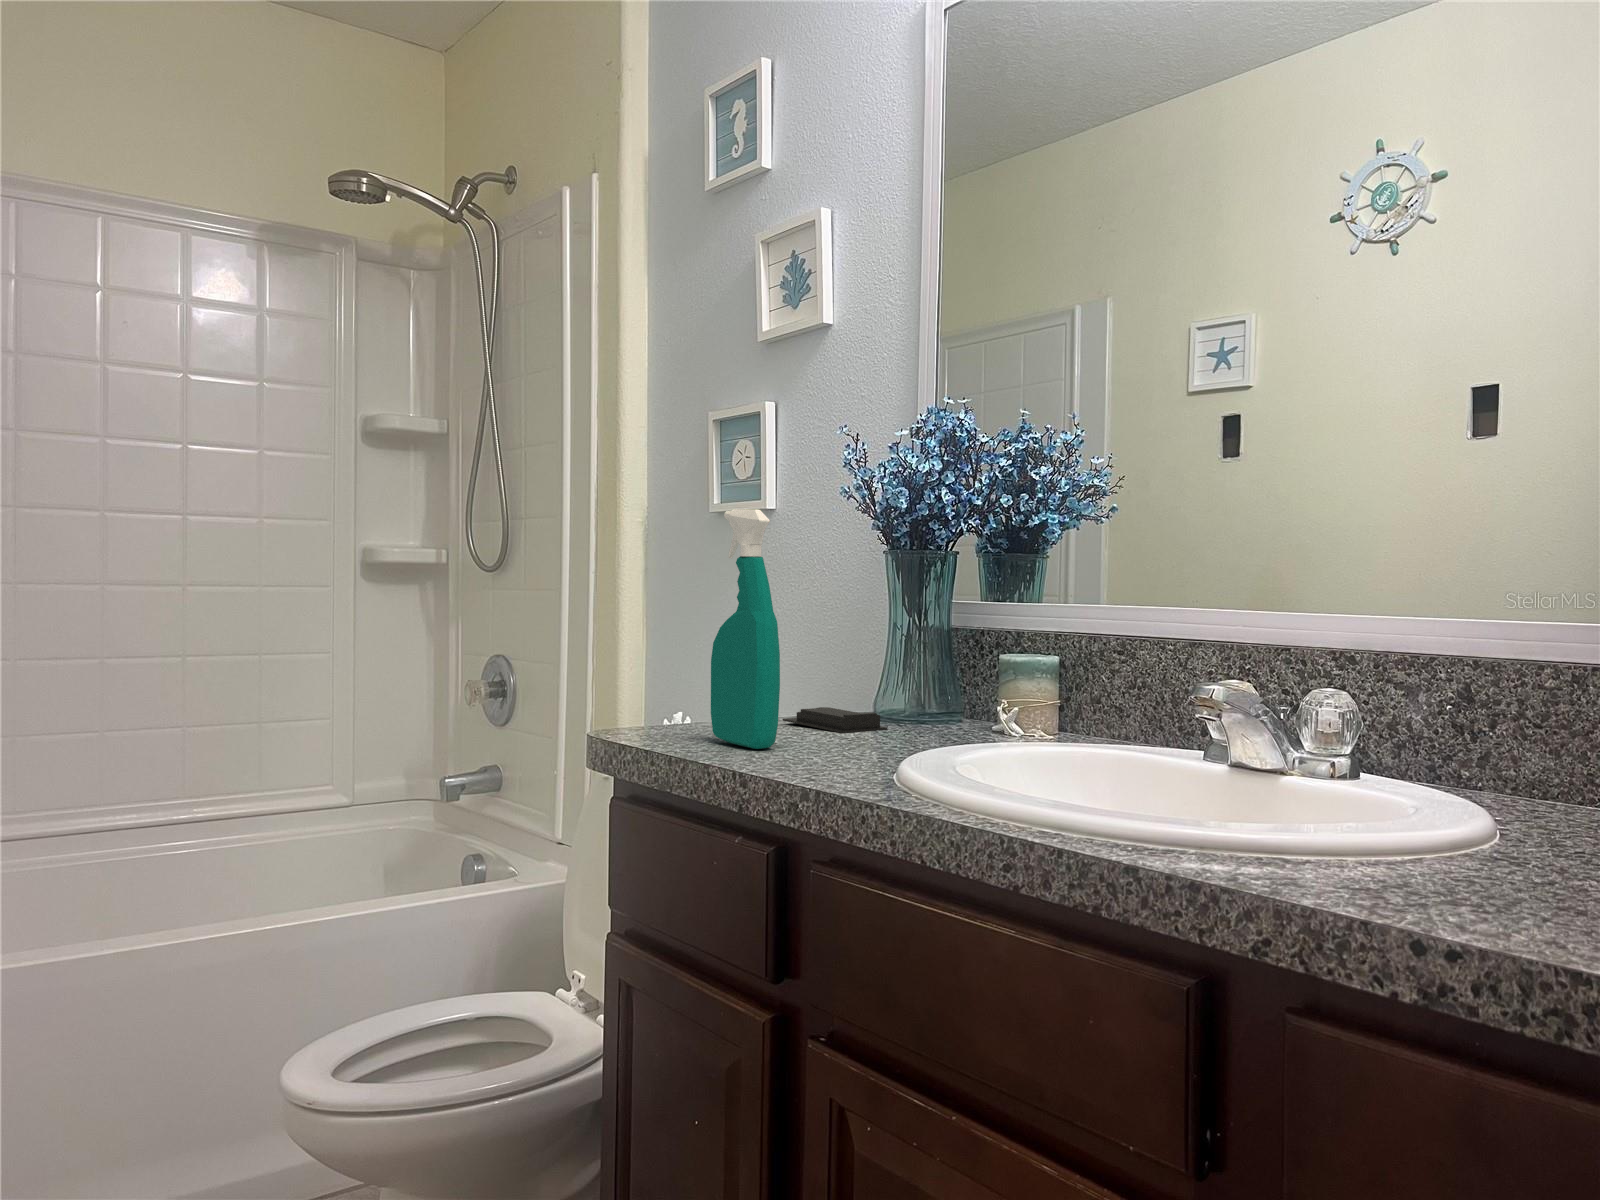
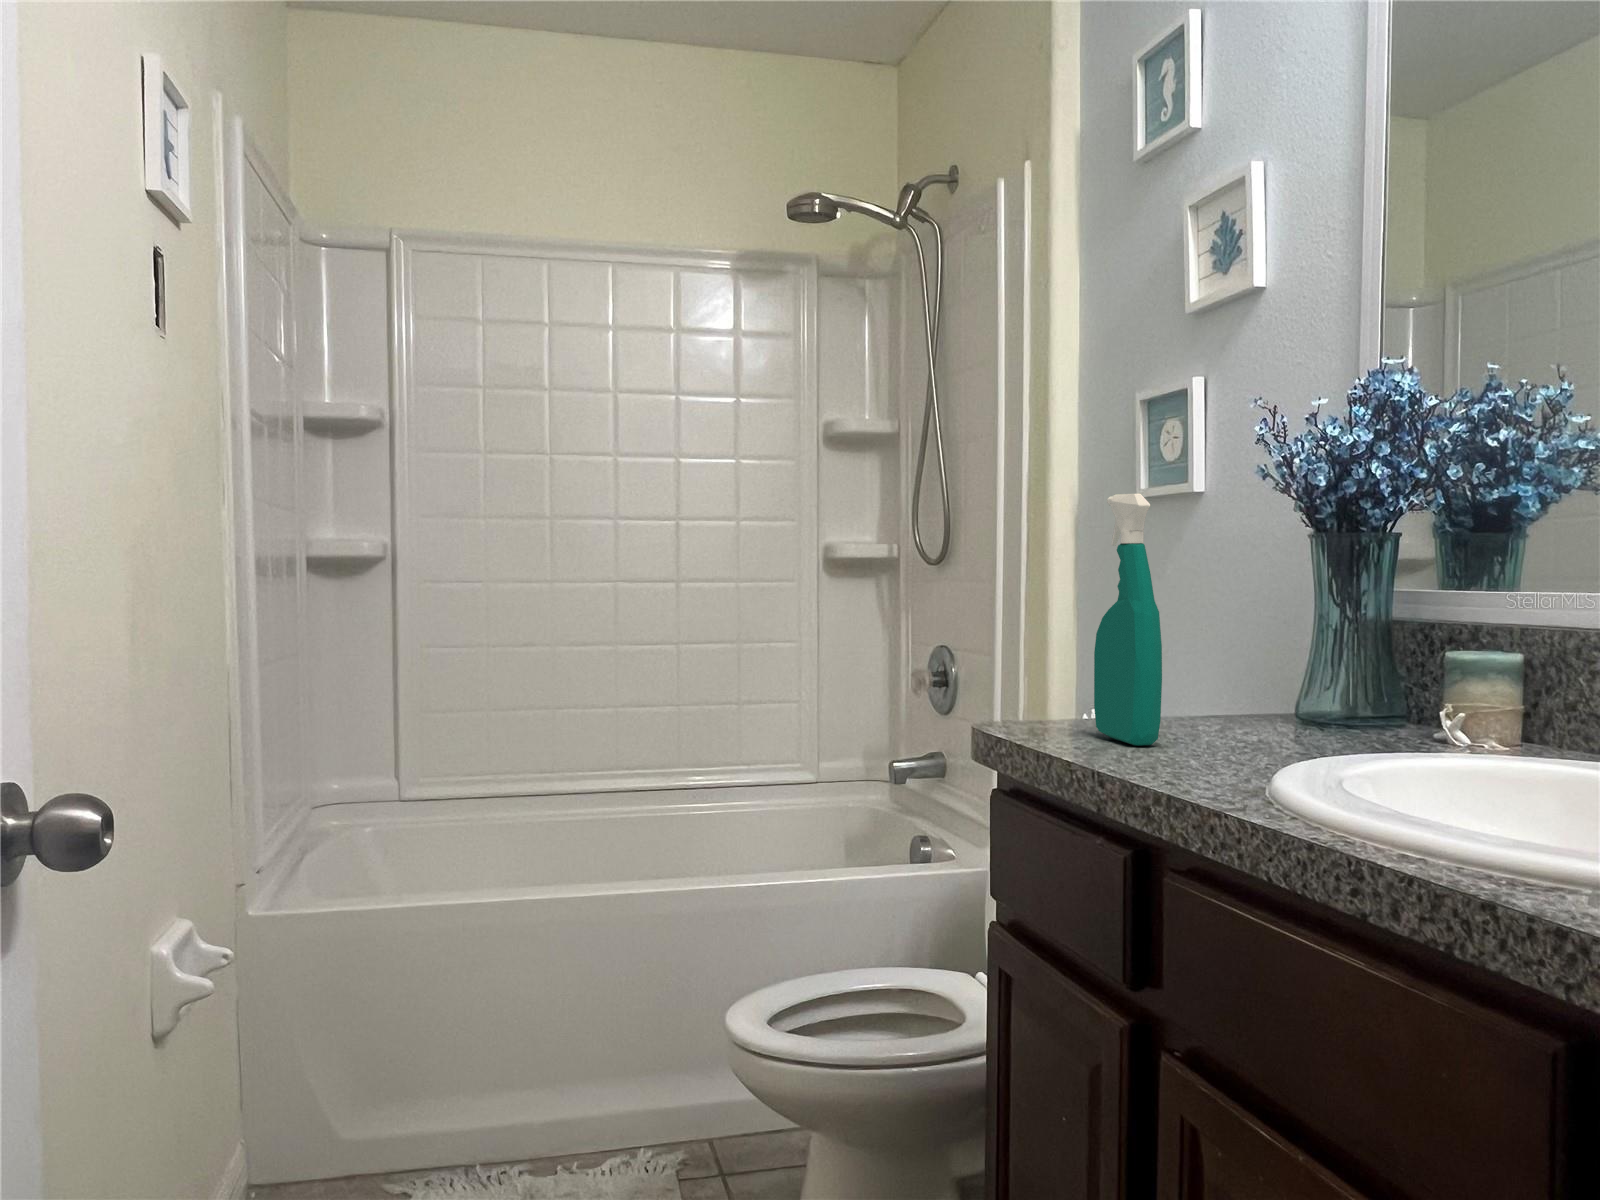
soap bar: present [783,707,887,733] -> none [1189,704,1305,733]

